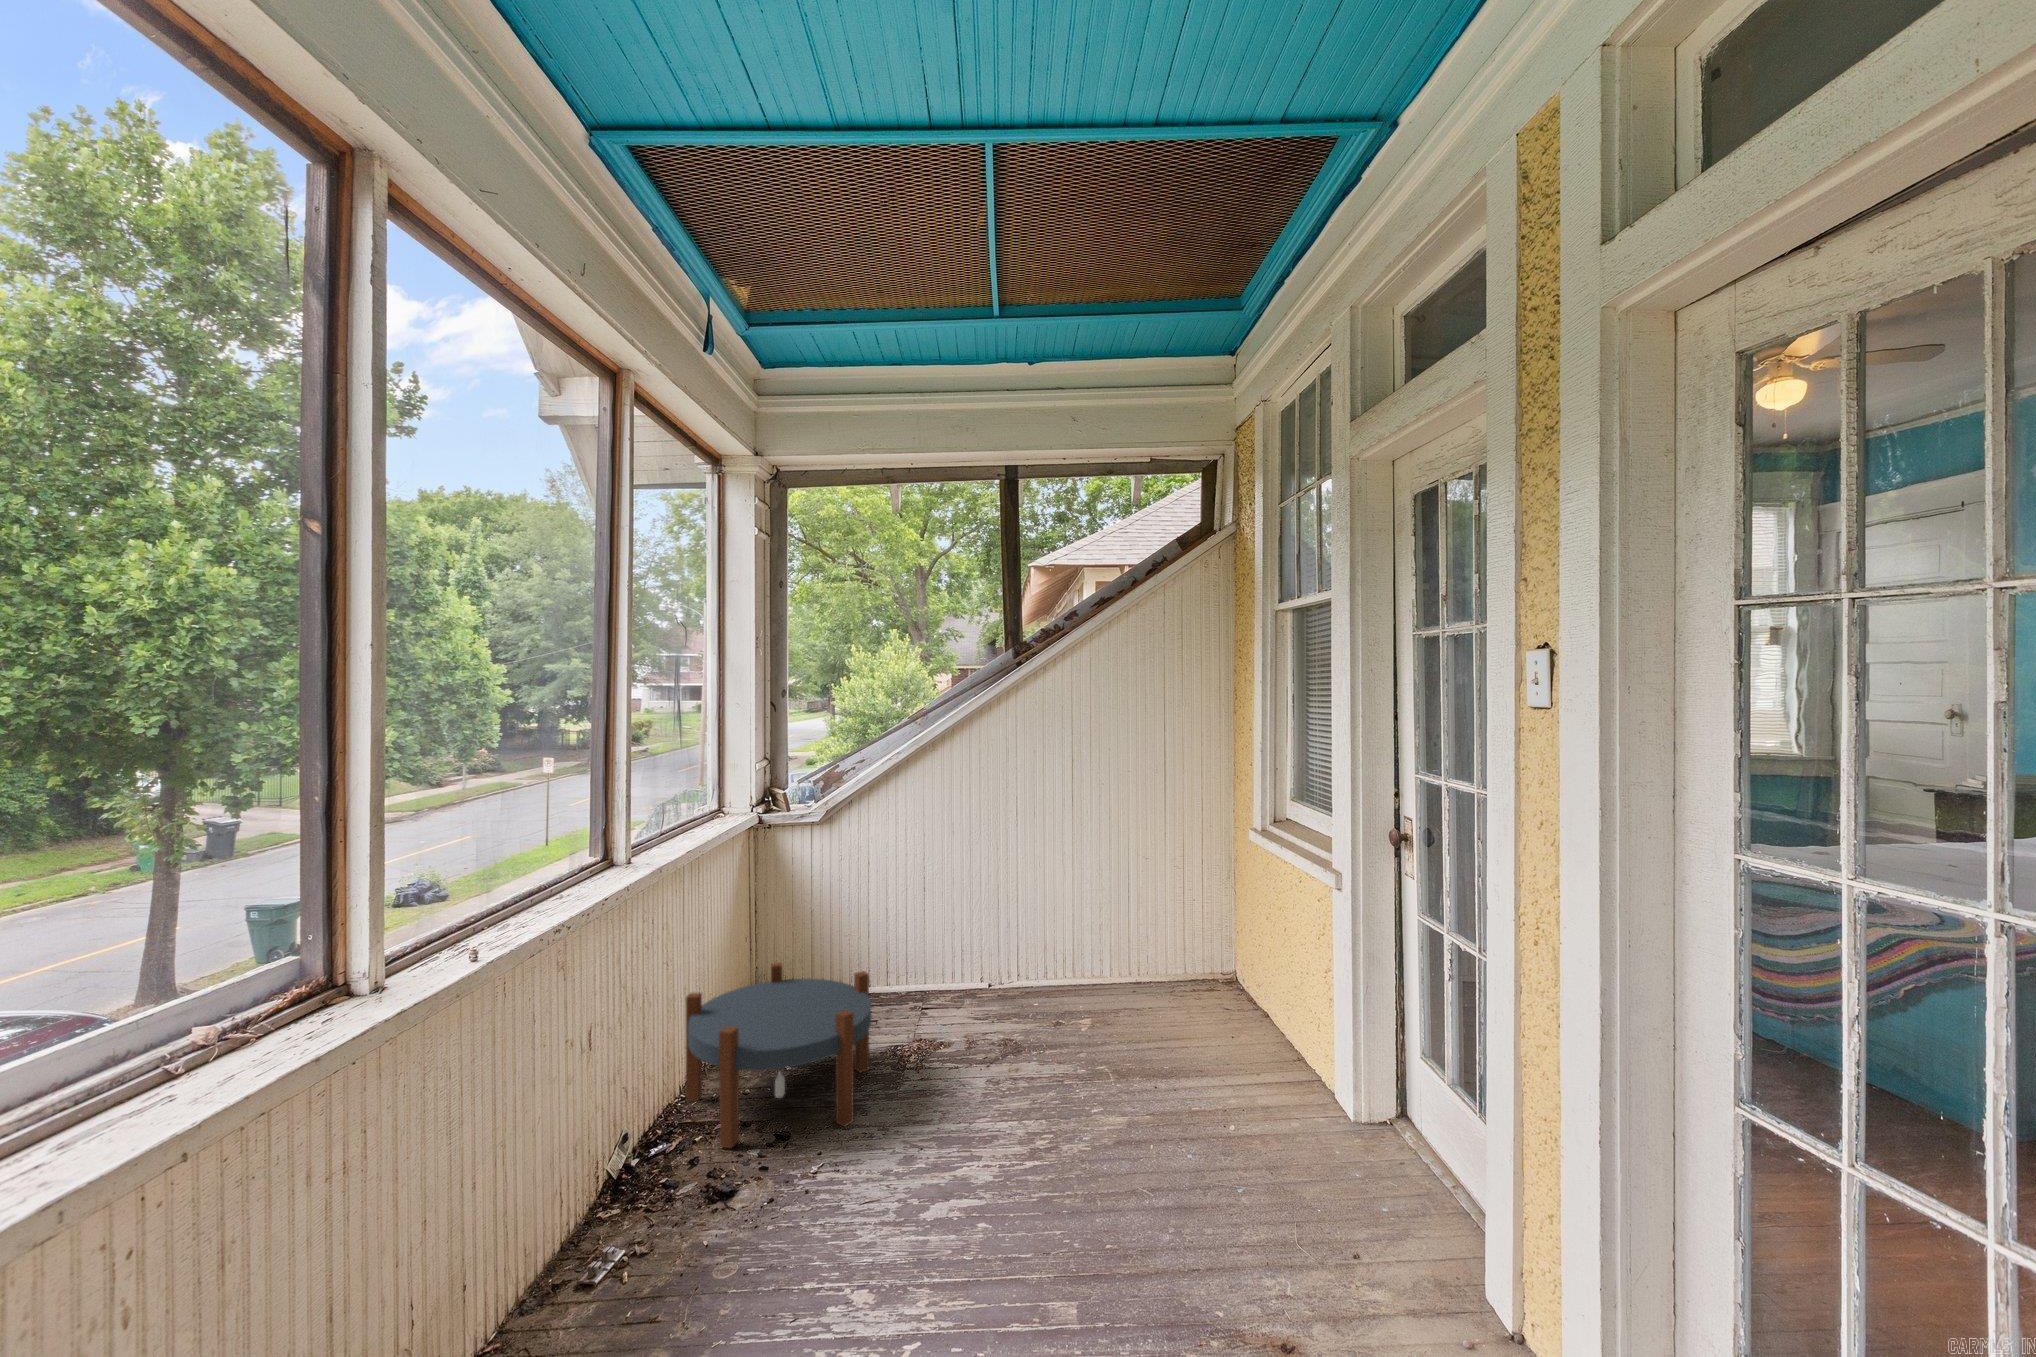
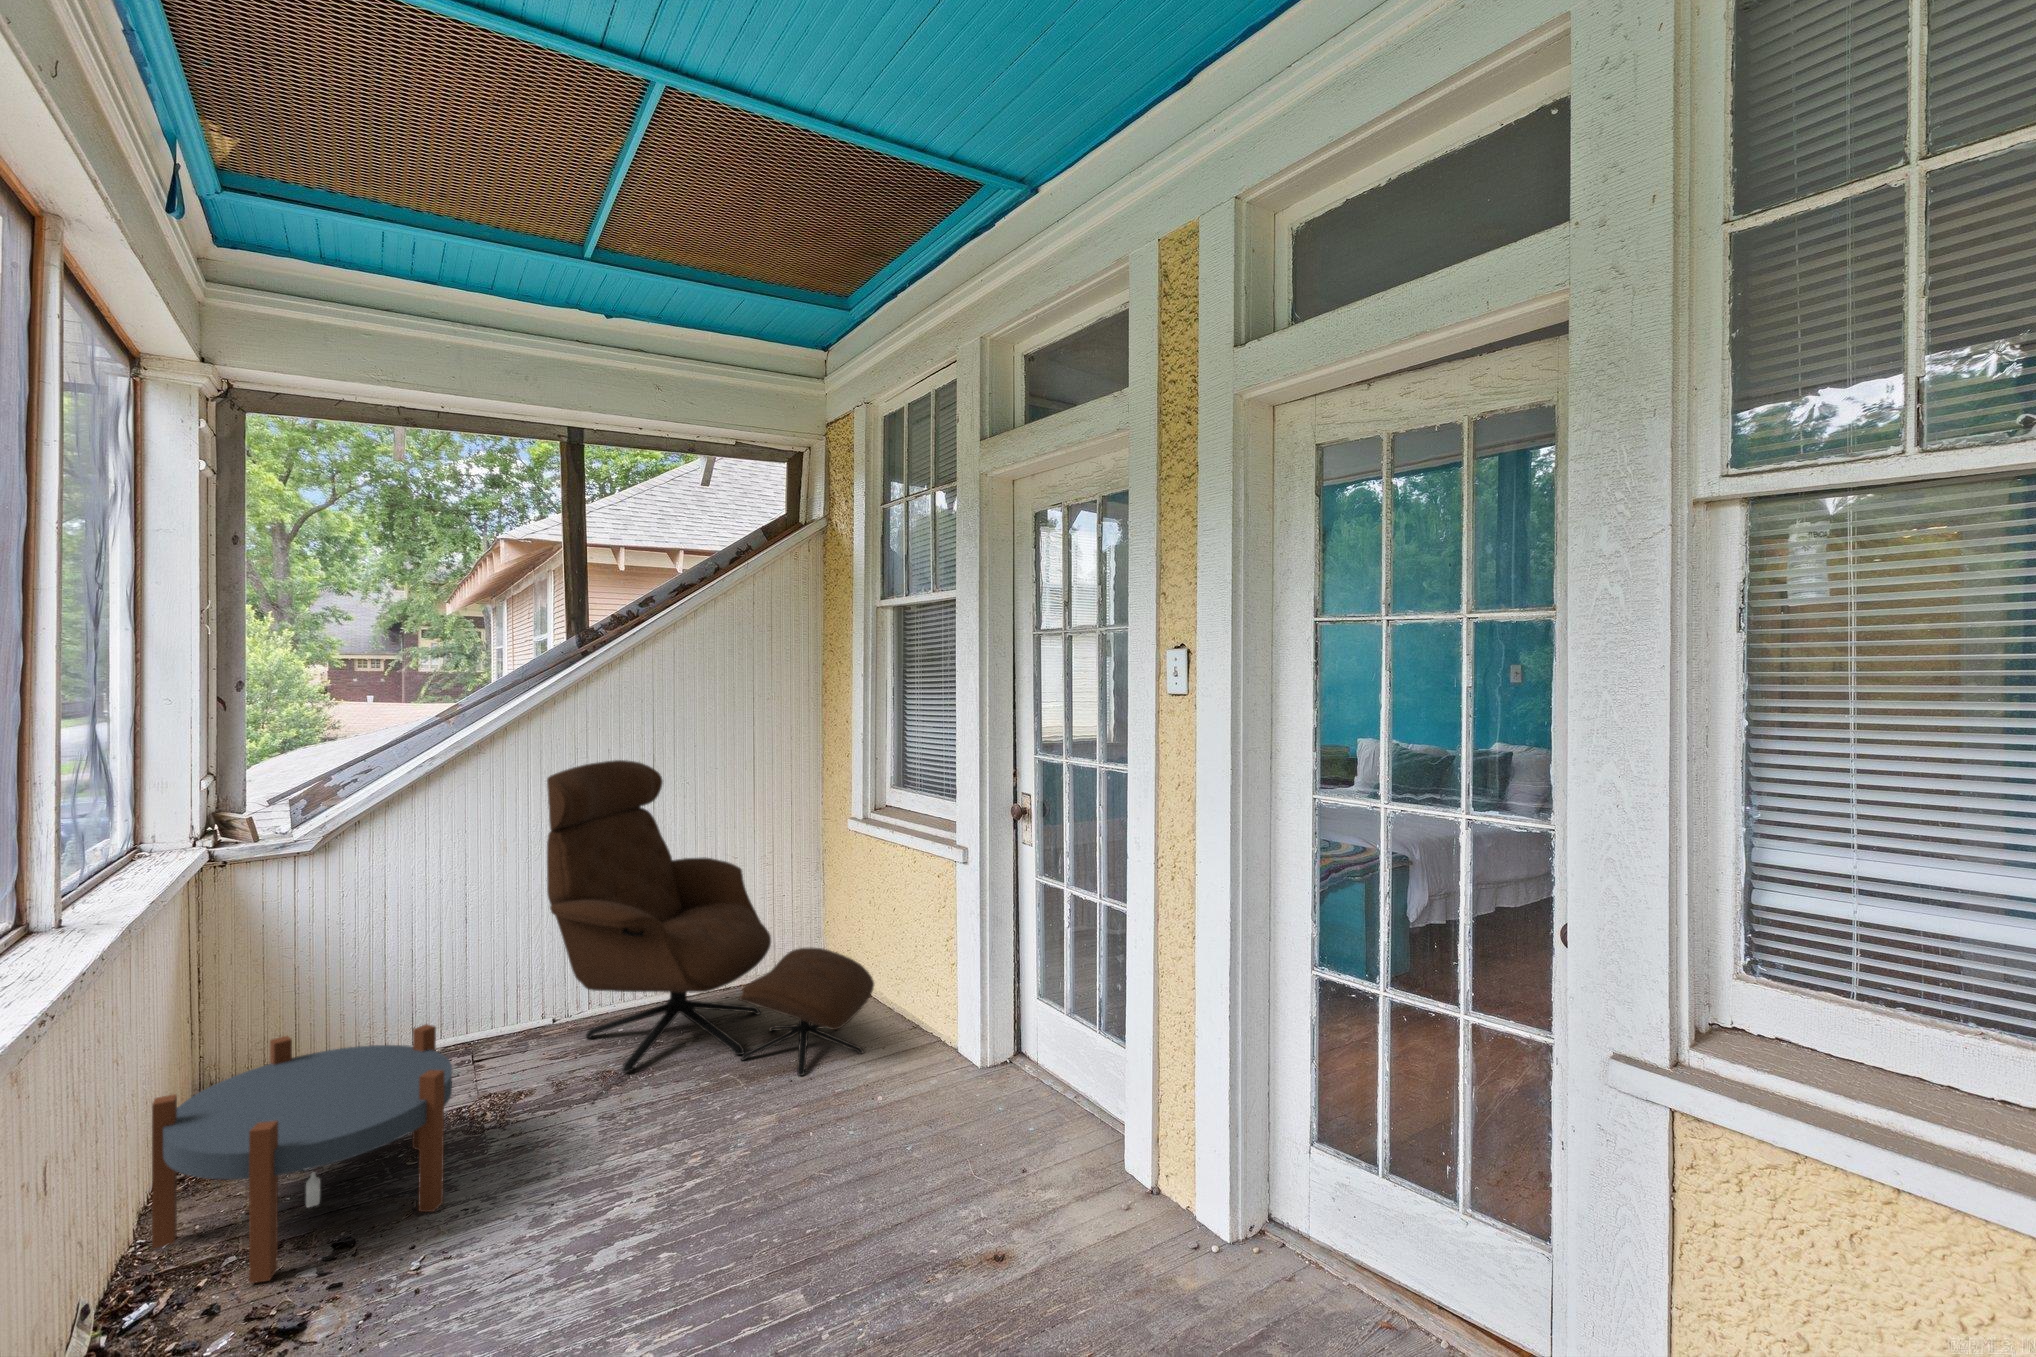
lounge chair: none [967,766,1253,1083] -> present [547,760,874,1076]

